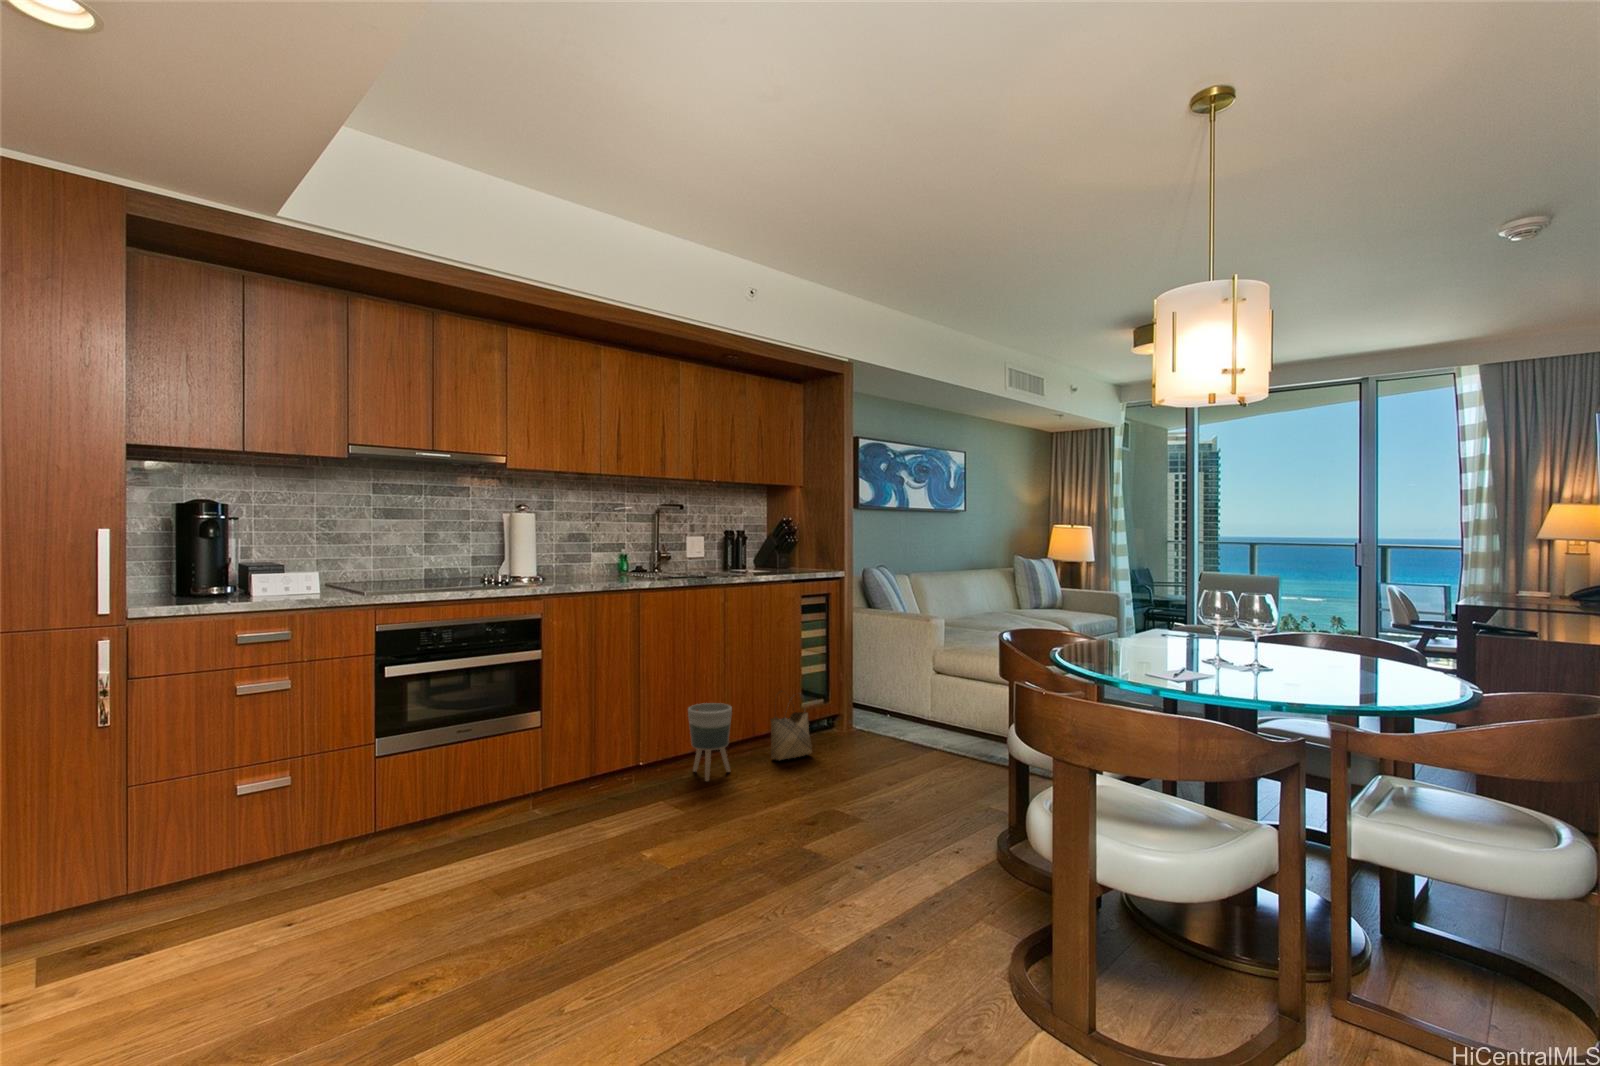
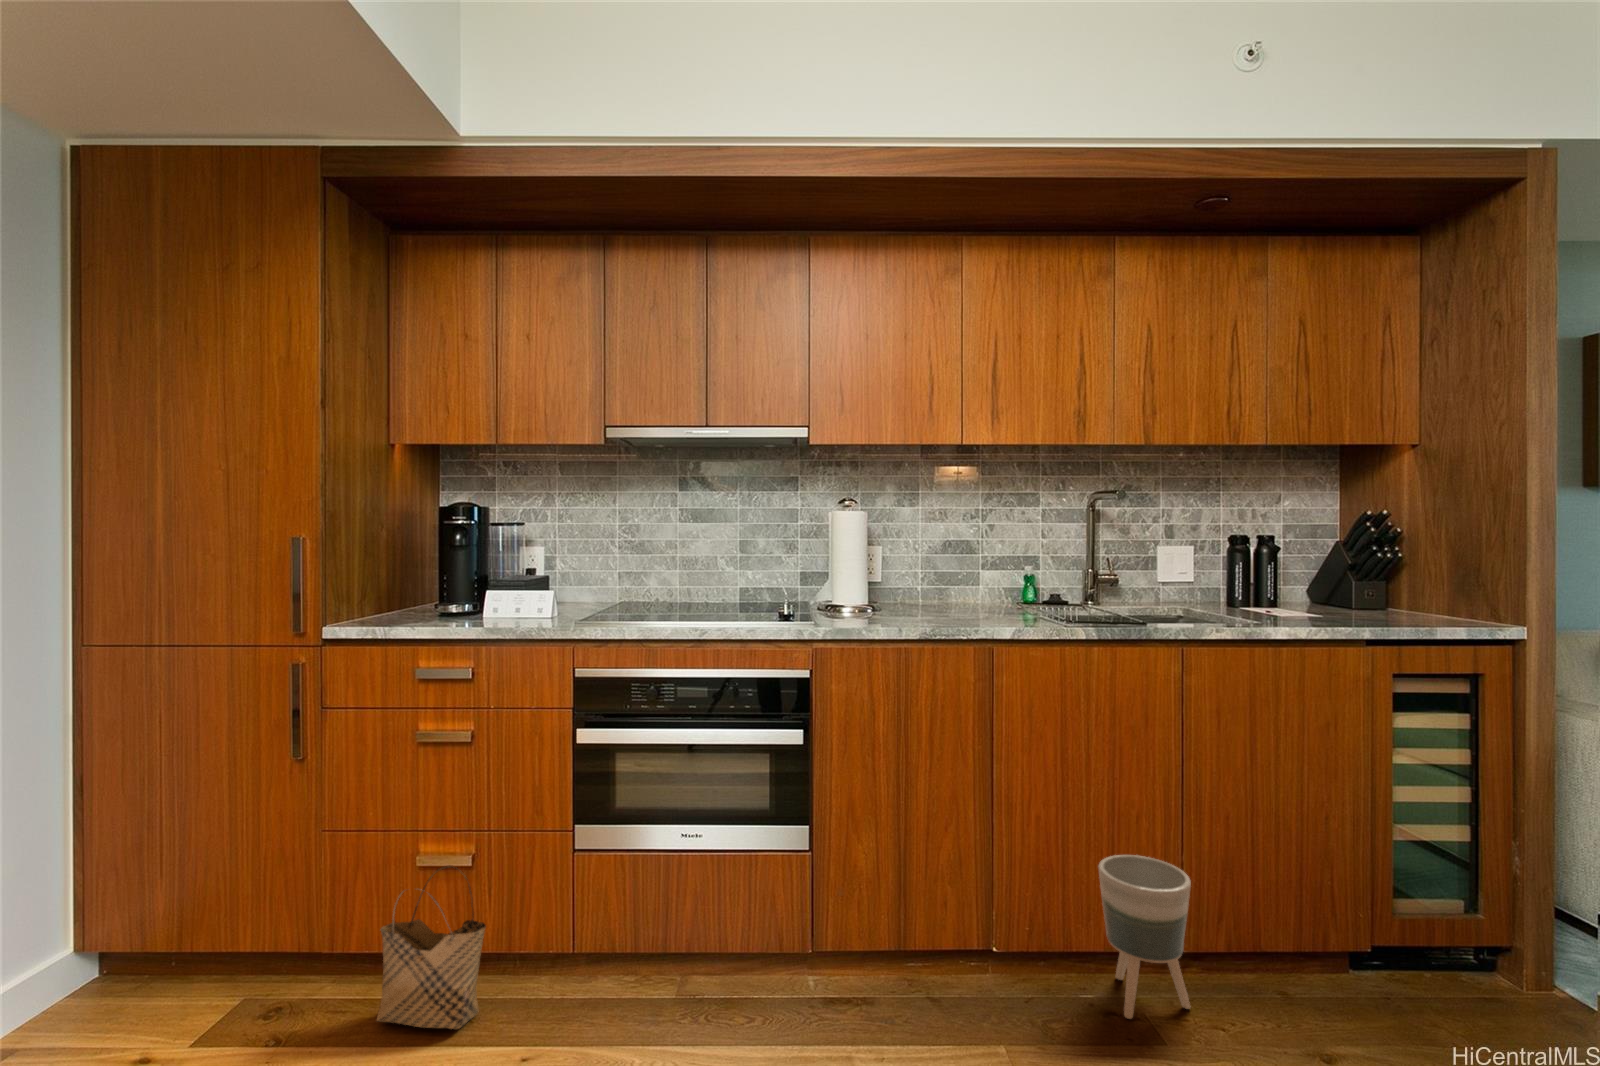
woven basket: present [771,691,812,760] -> present [377,865,486,1029]

